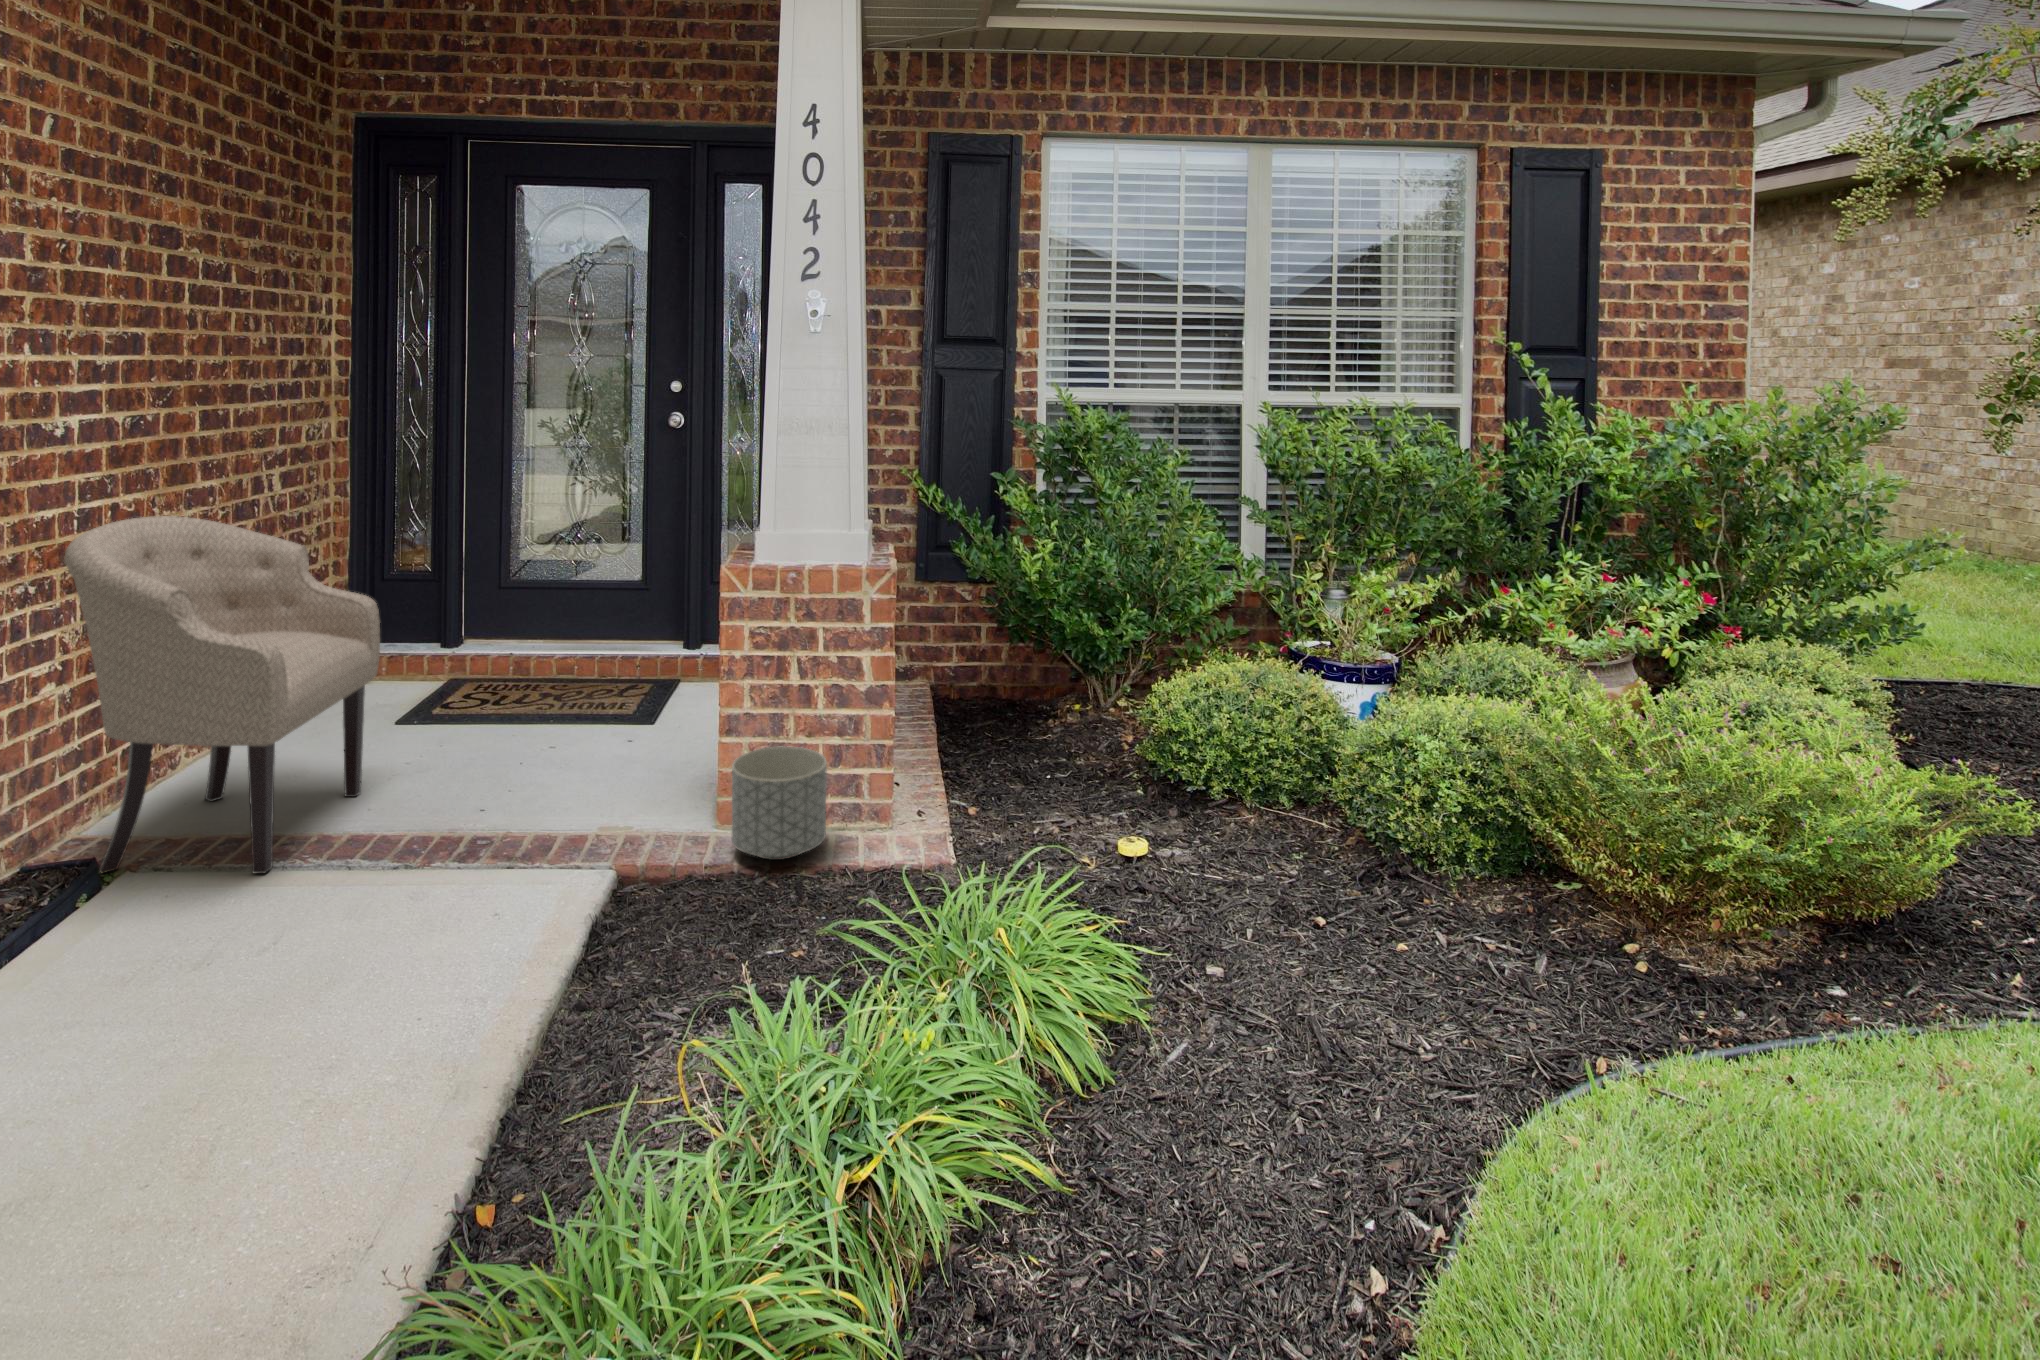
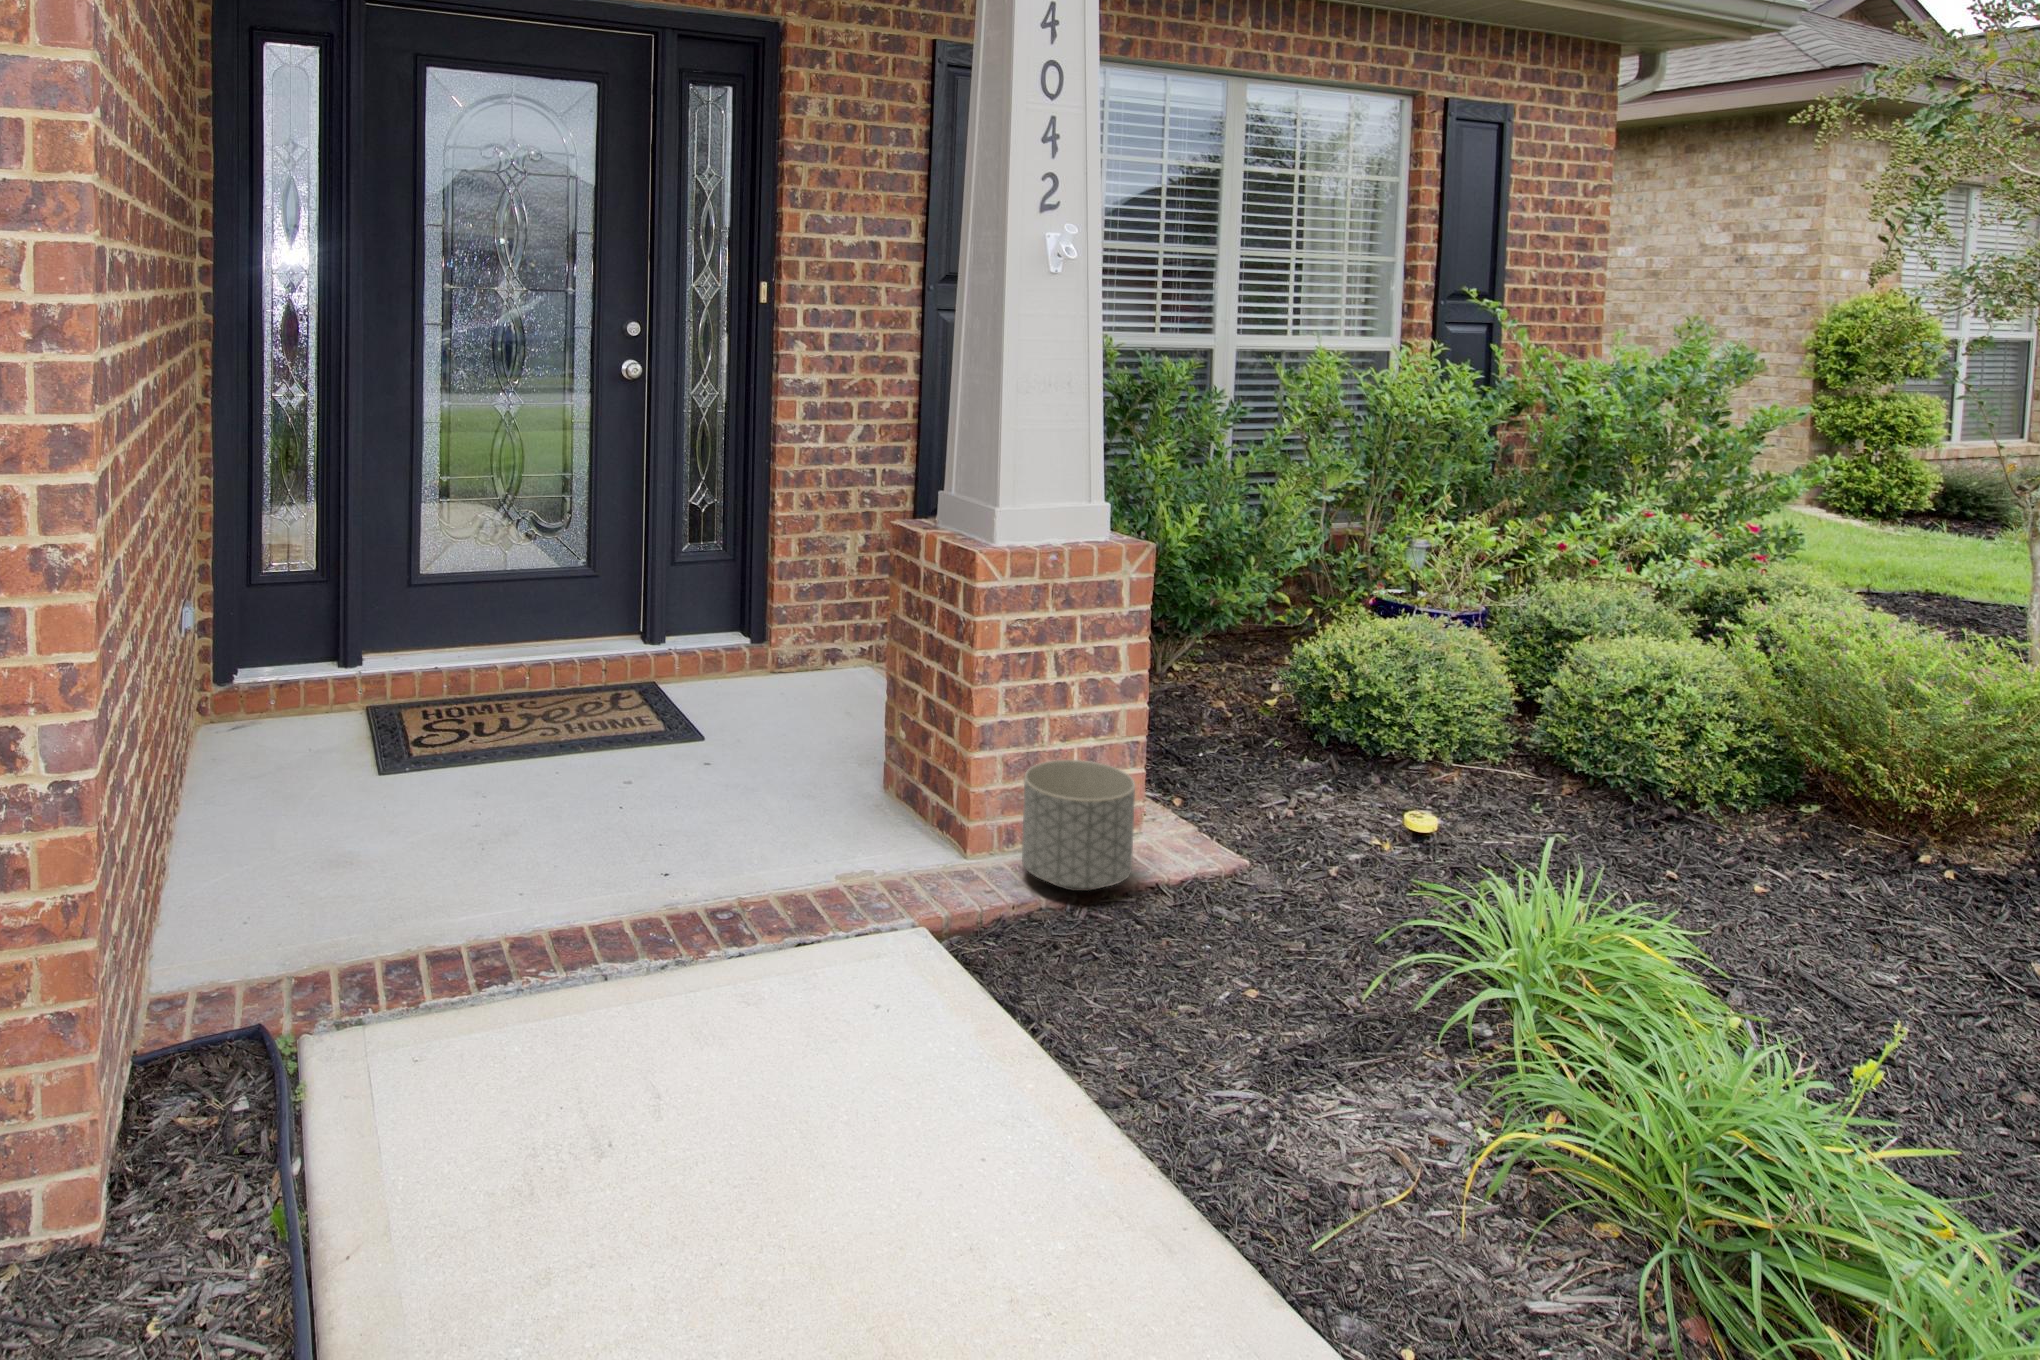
chair: present [64,516,380,873] -> none [165,531,535,1057]

